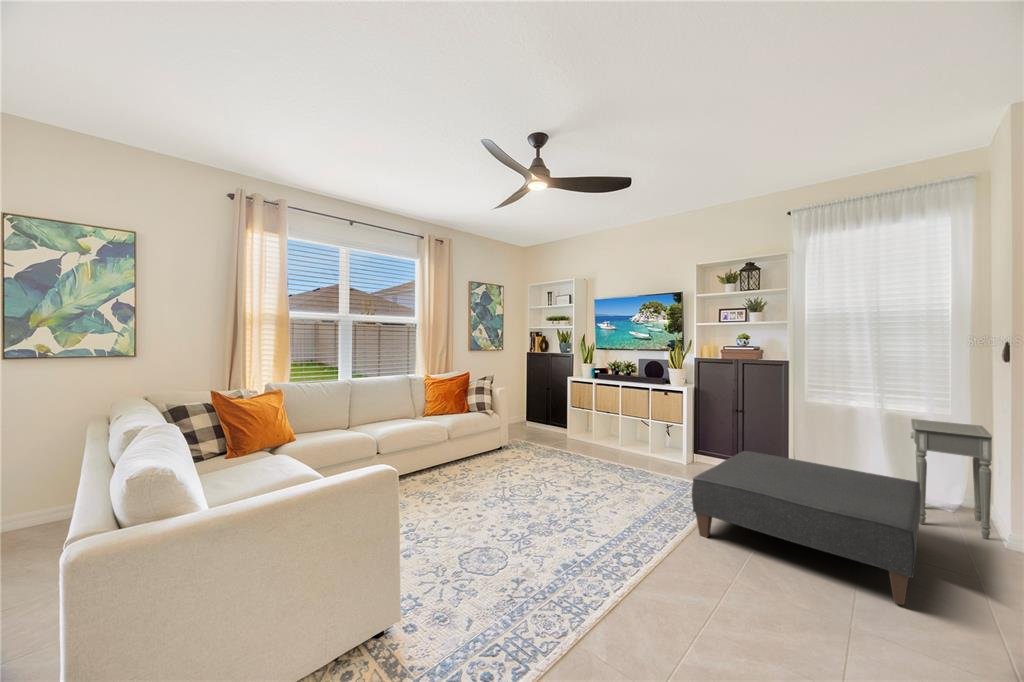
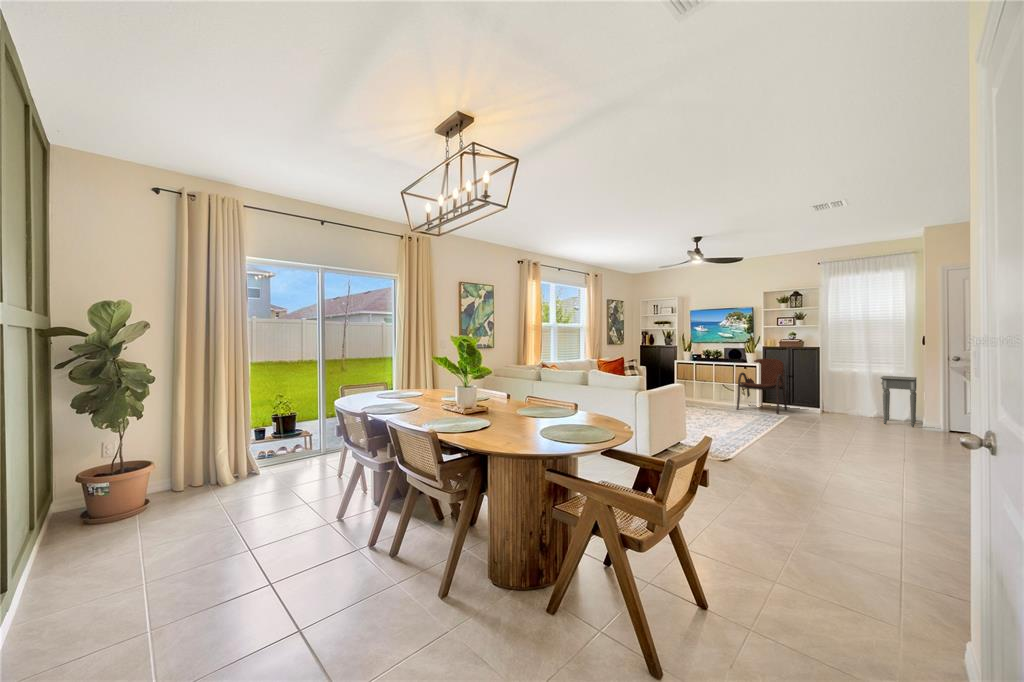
armchair: none [644,378,732,486] -> present [737,358,787,414]
ottoman: present [692,451,921,605] -> none [774,394,881,437]

